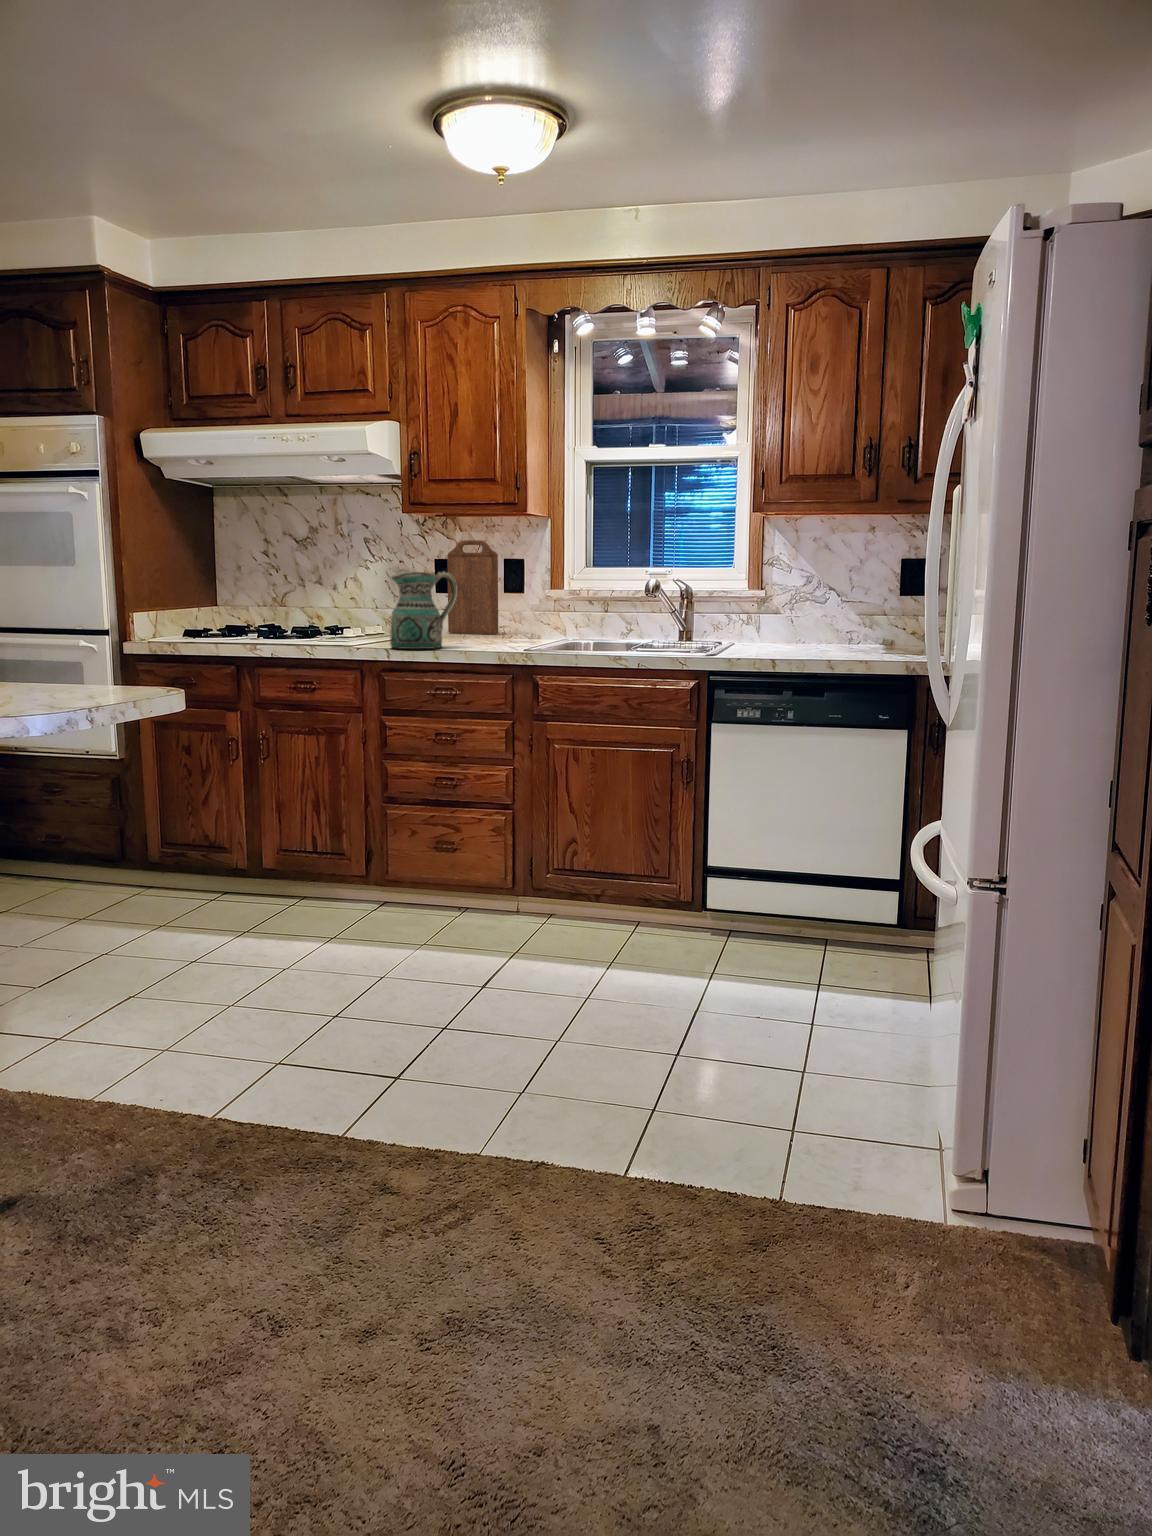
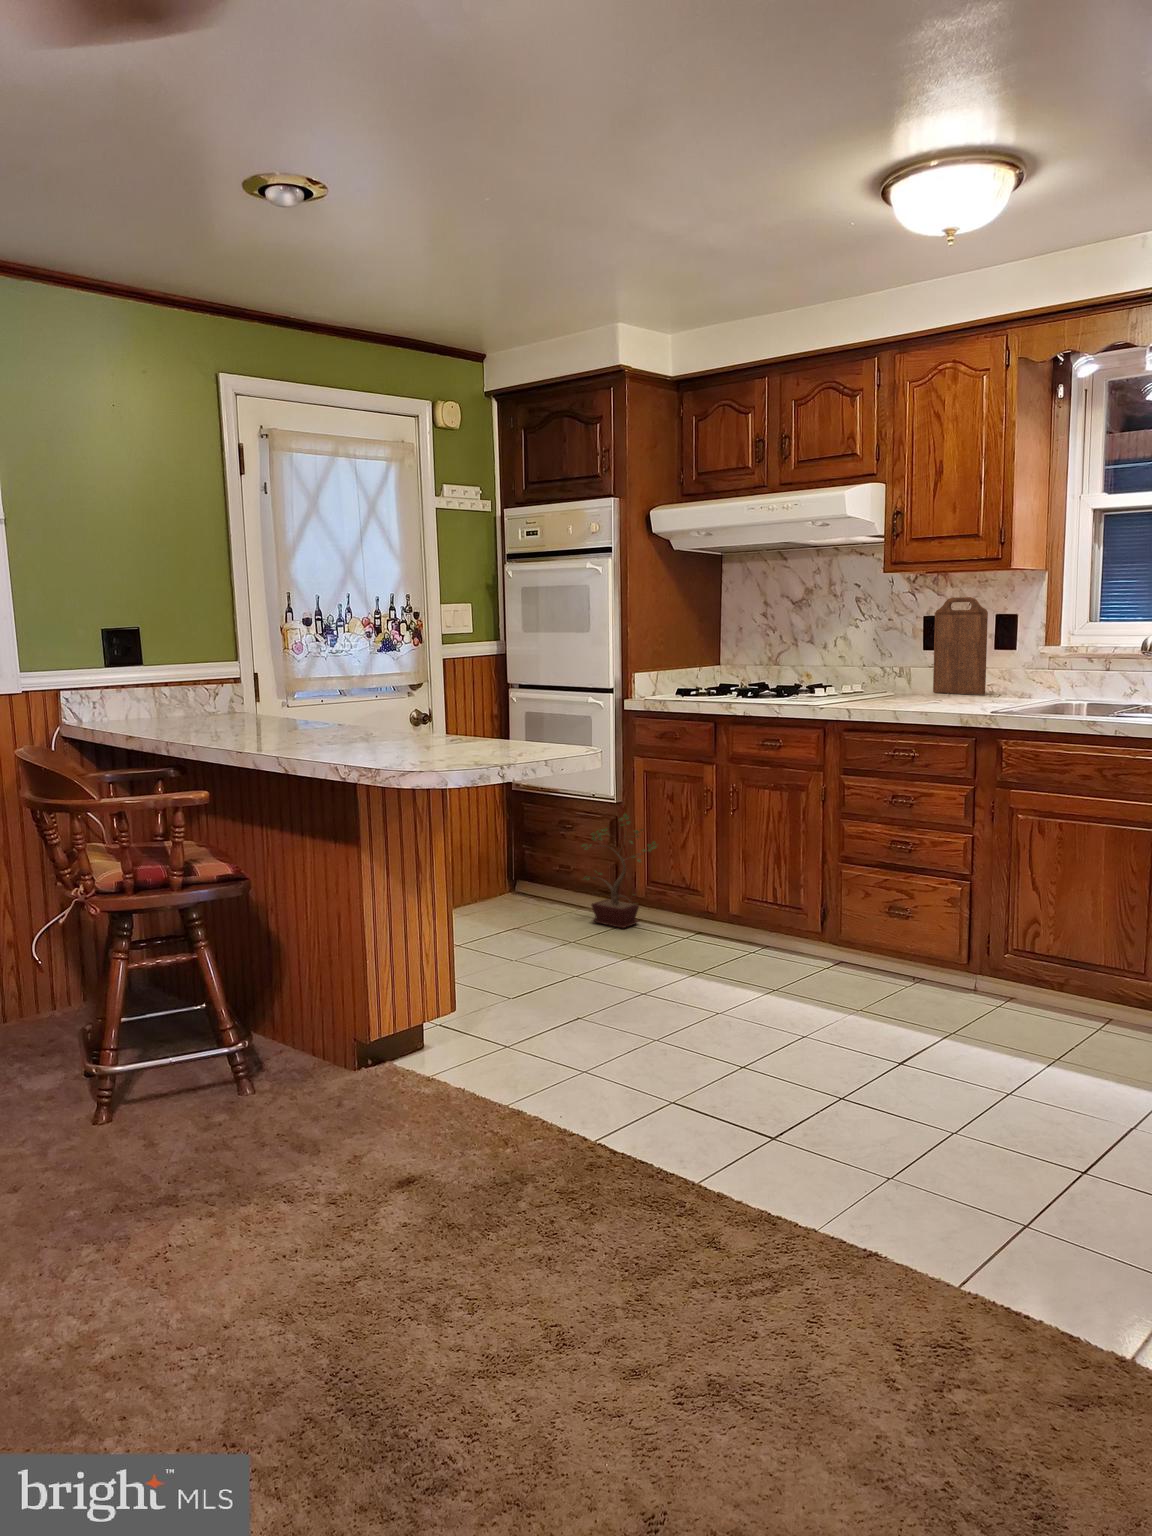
ceramic pitcher: present [390,572,457,649] -> none [852,632,926,710]
potted plant: none [77,769,178,898] -> present [582,814,656,928]

